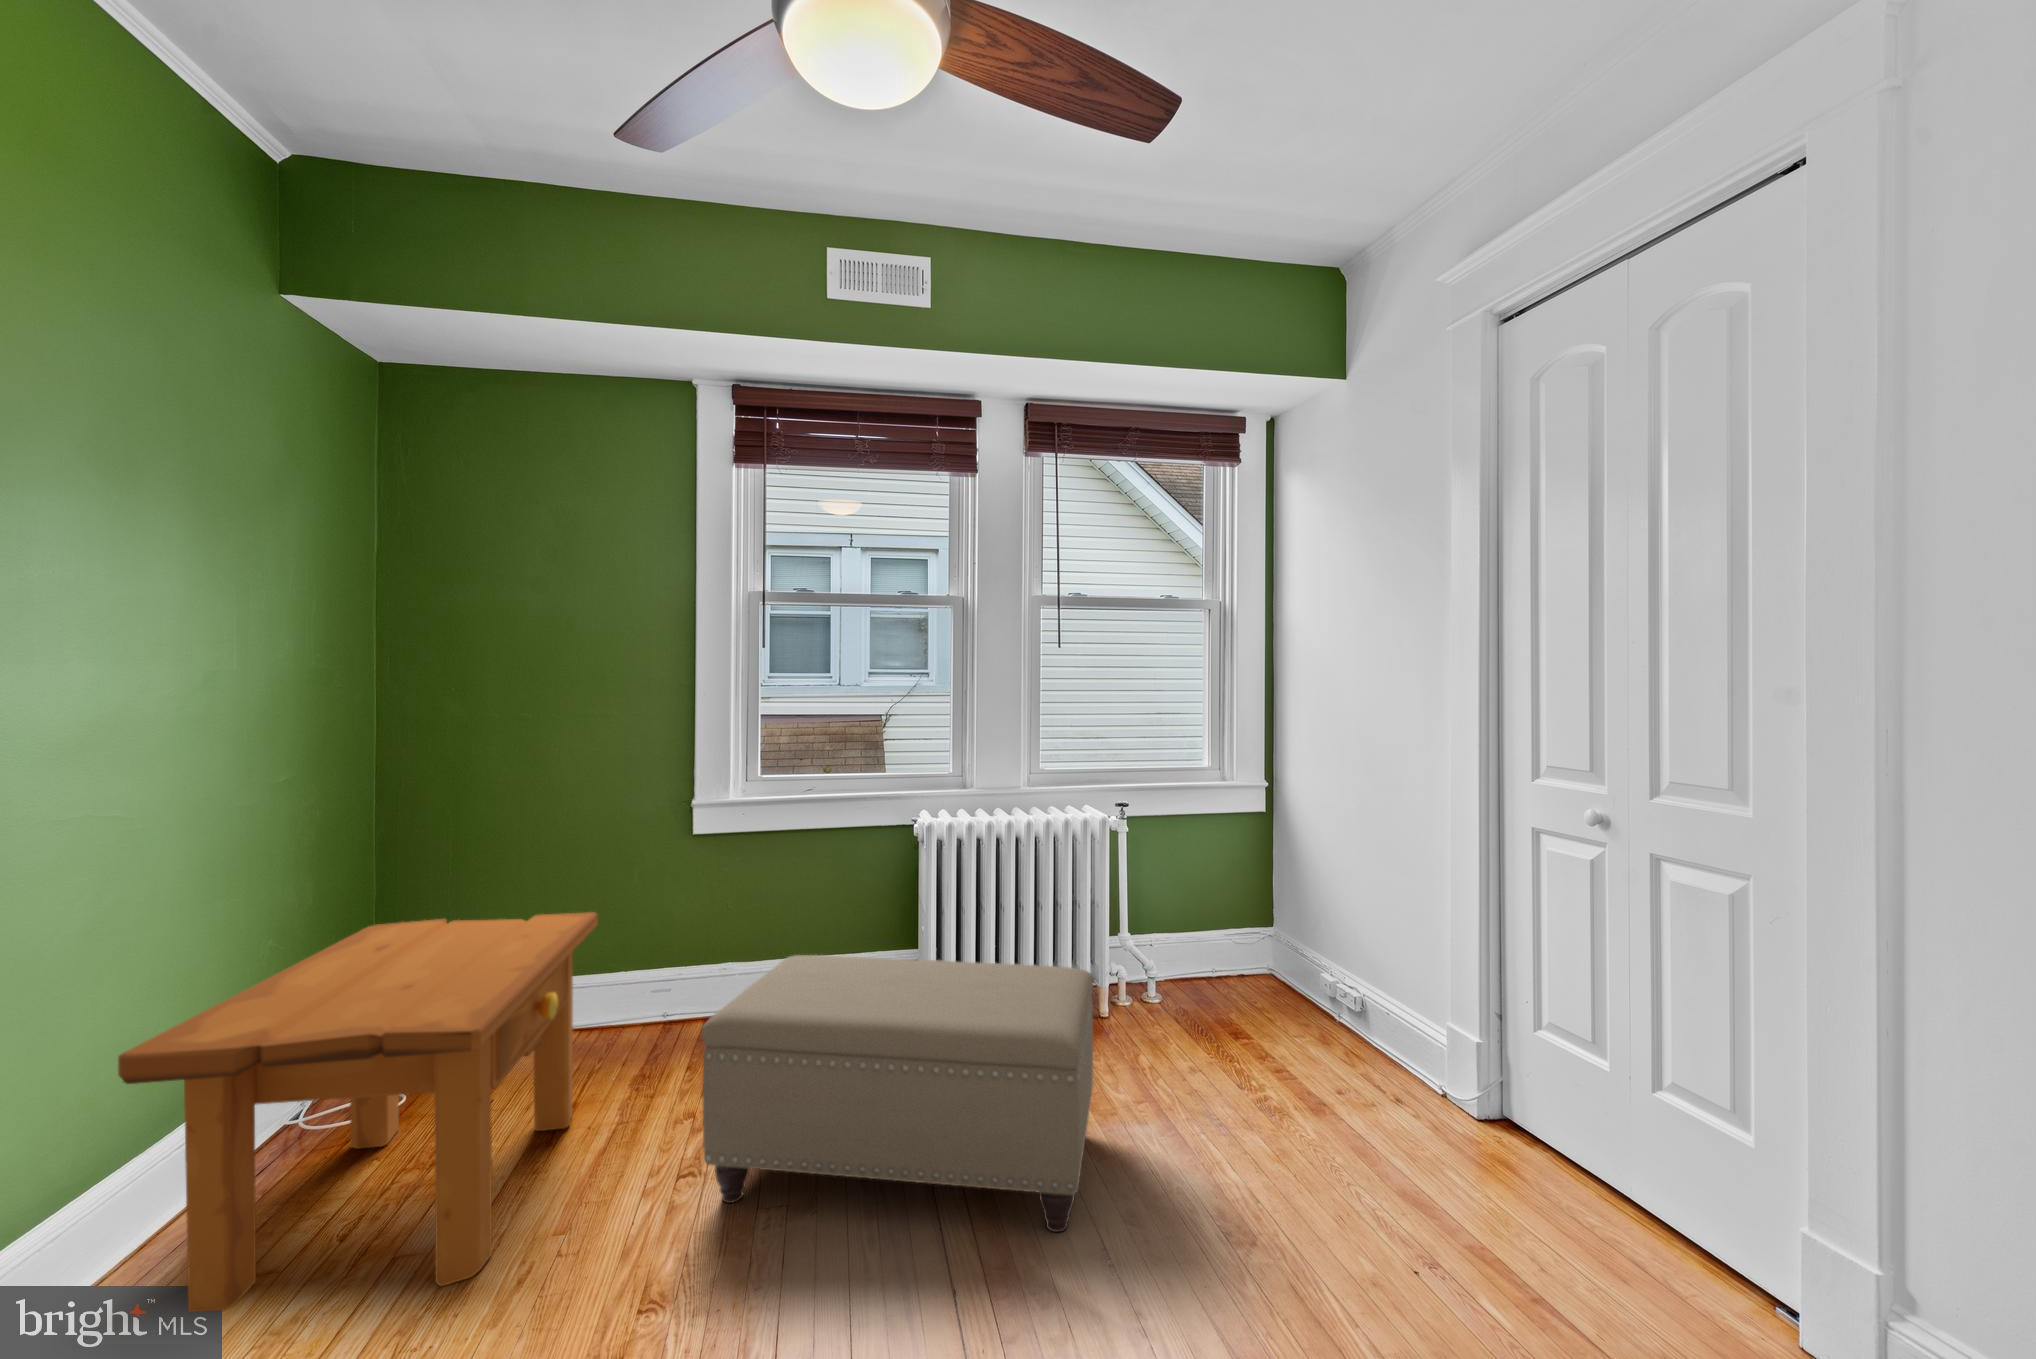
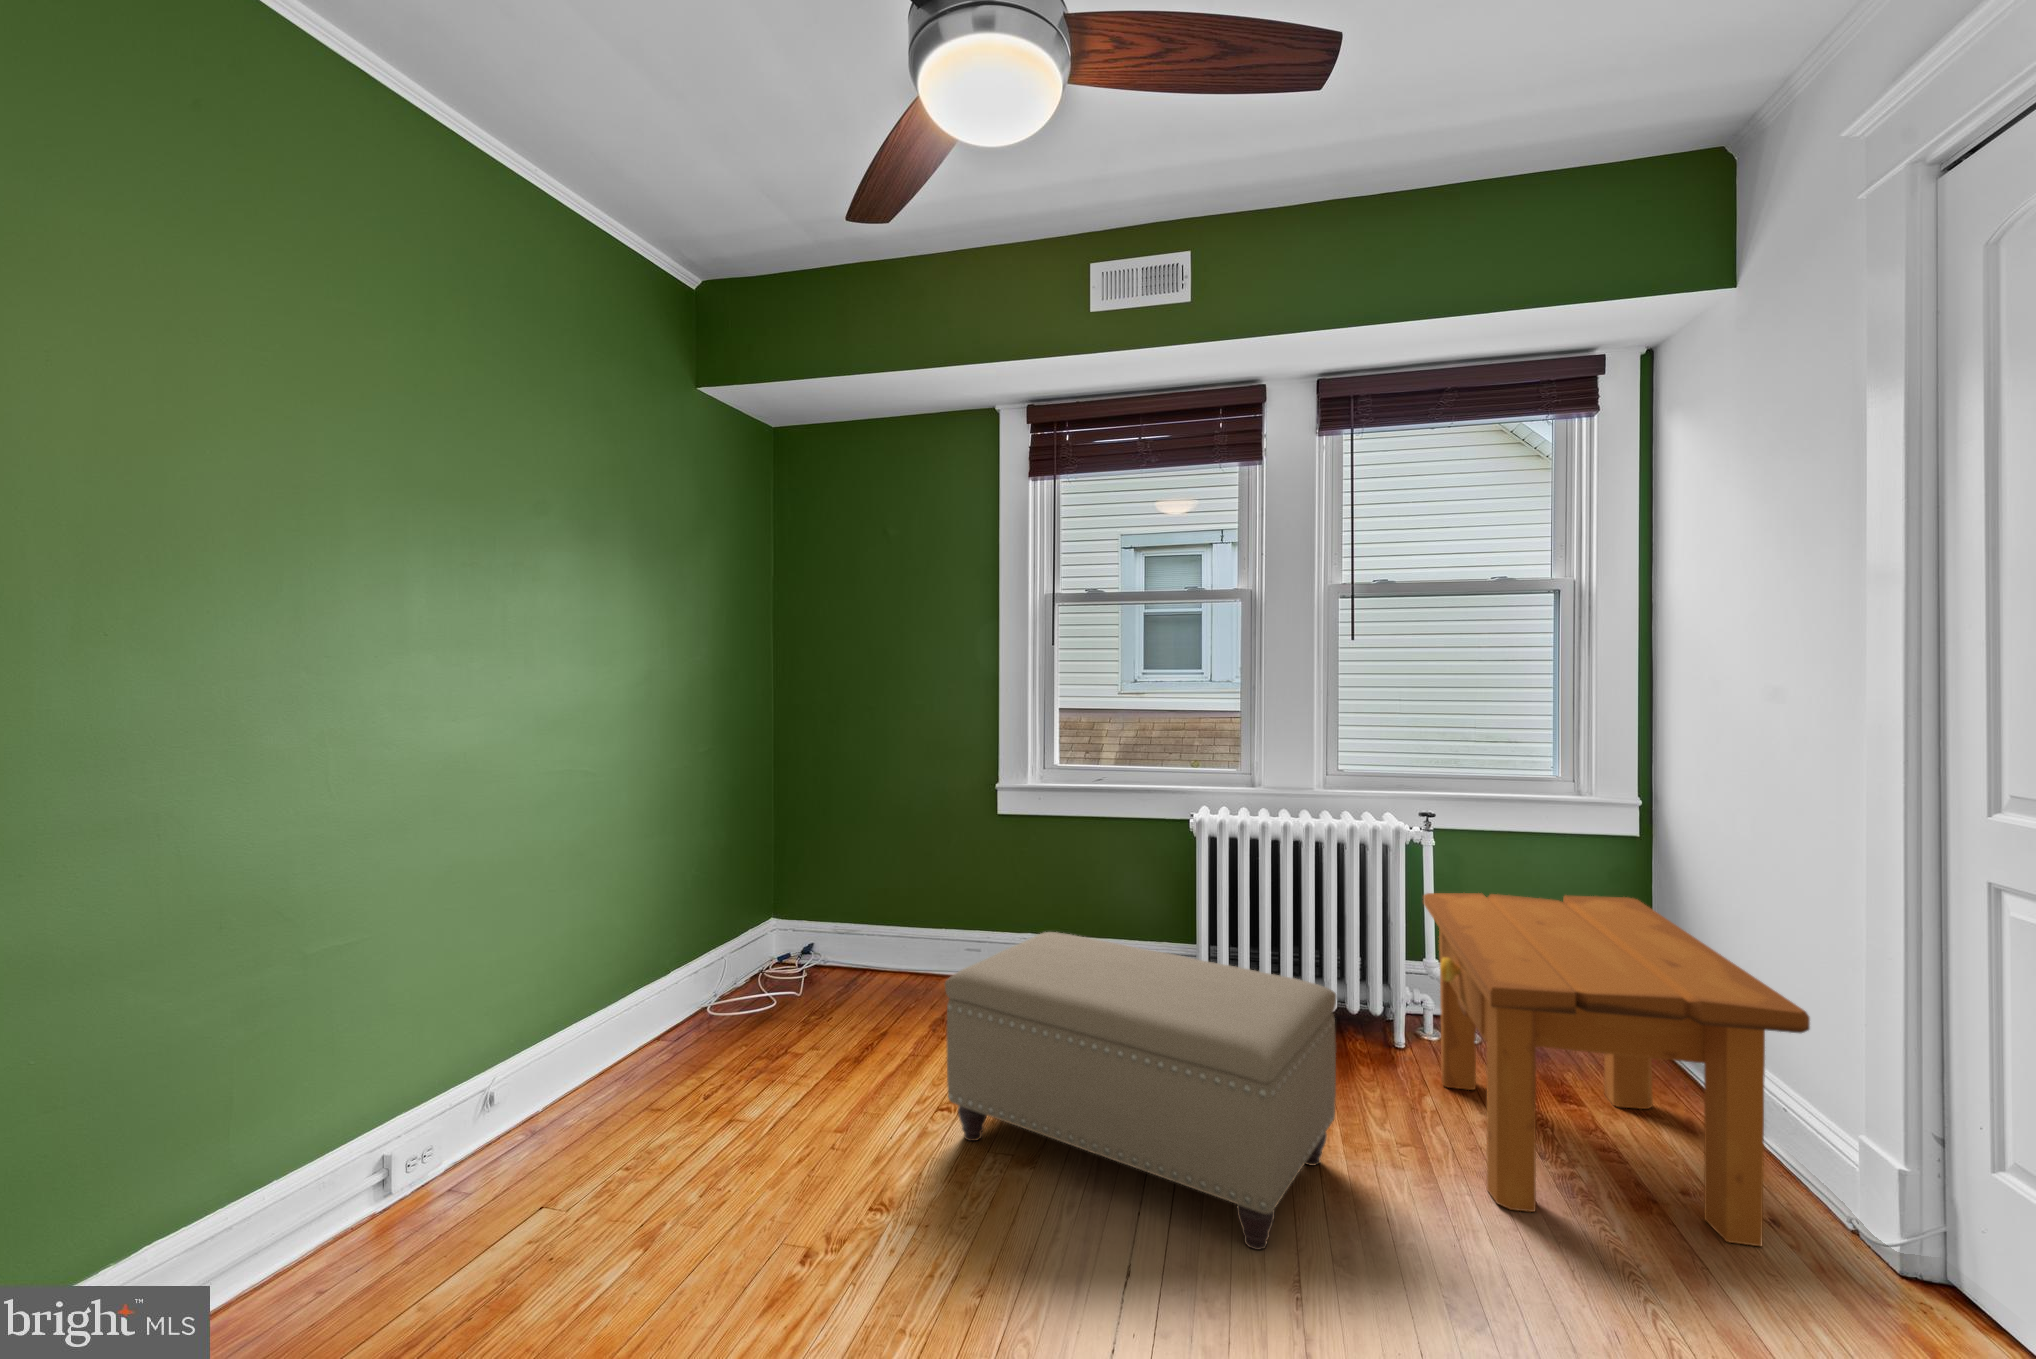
side table: present [118,912,598,1312] -> present [1423,893,1810,1246]

